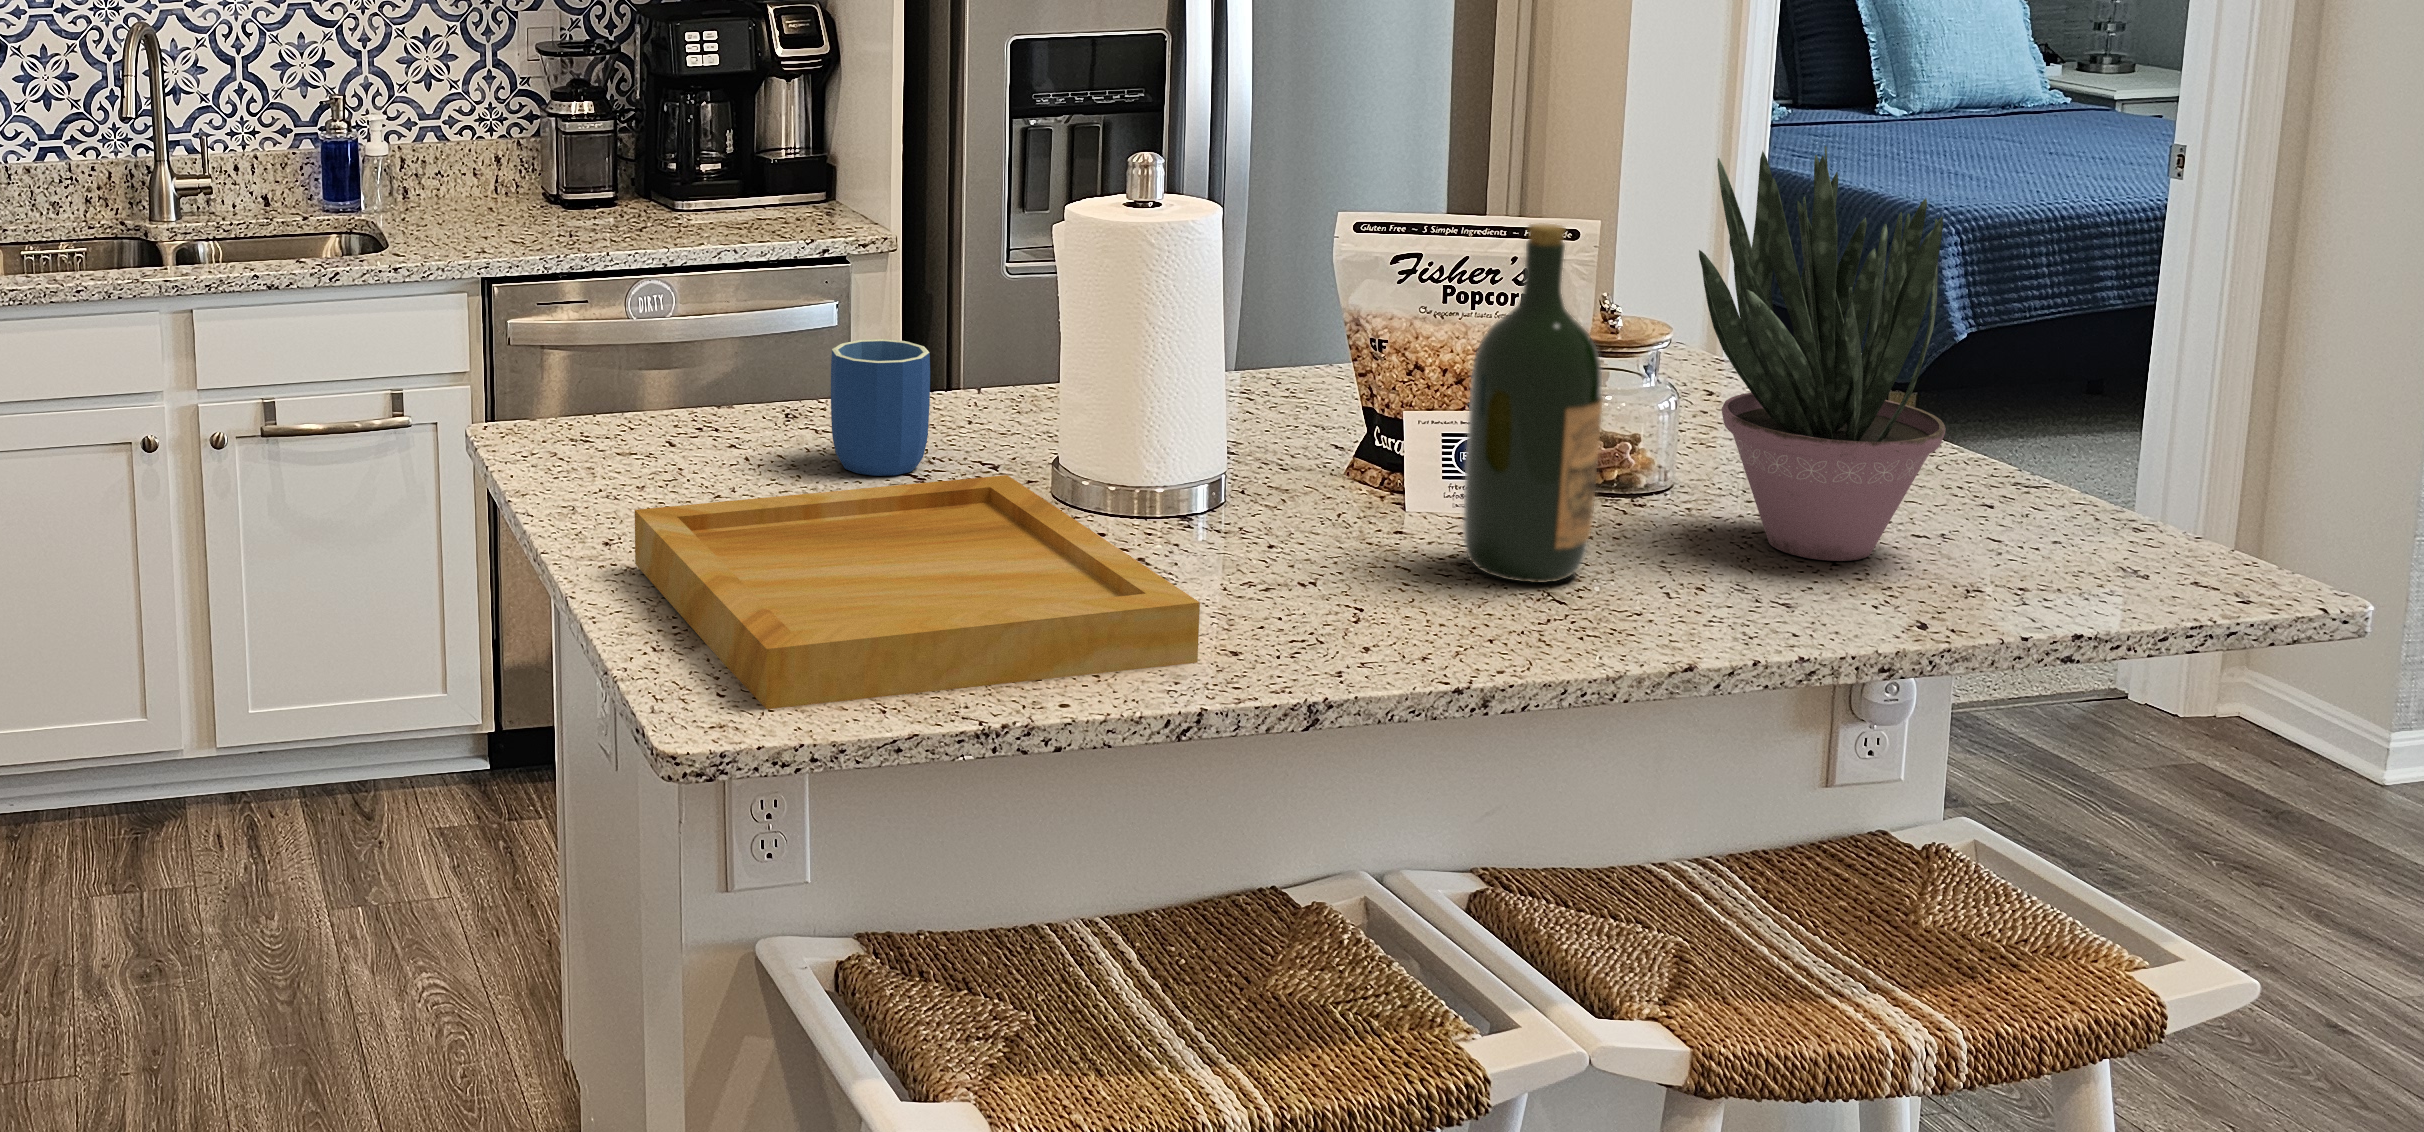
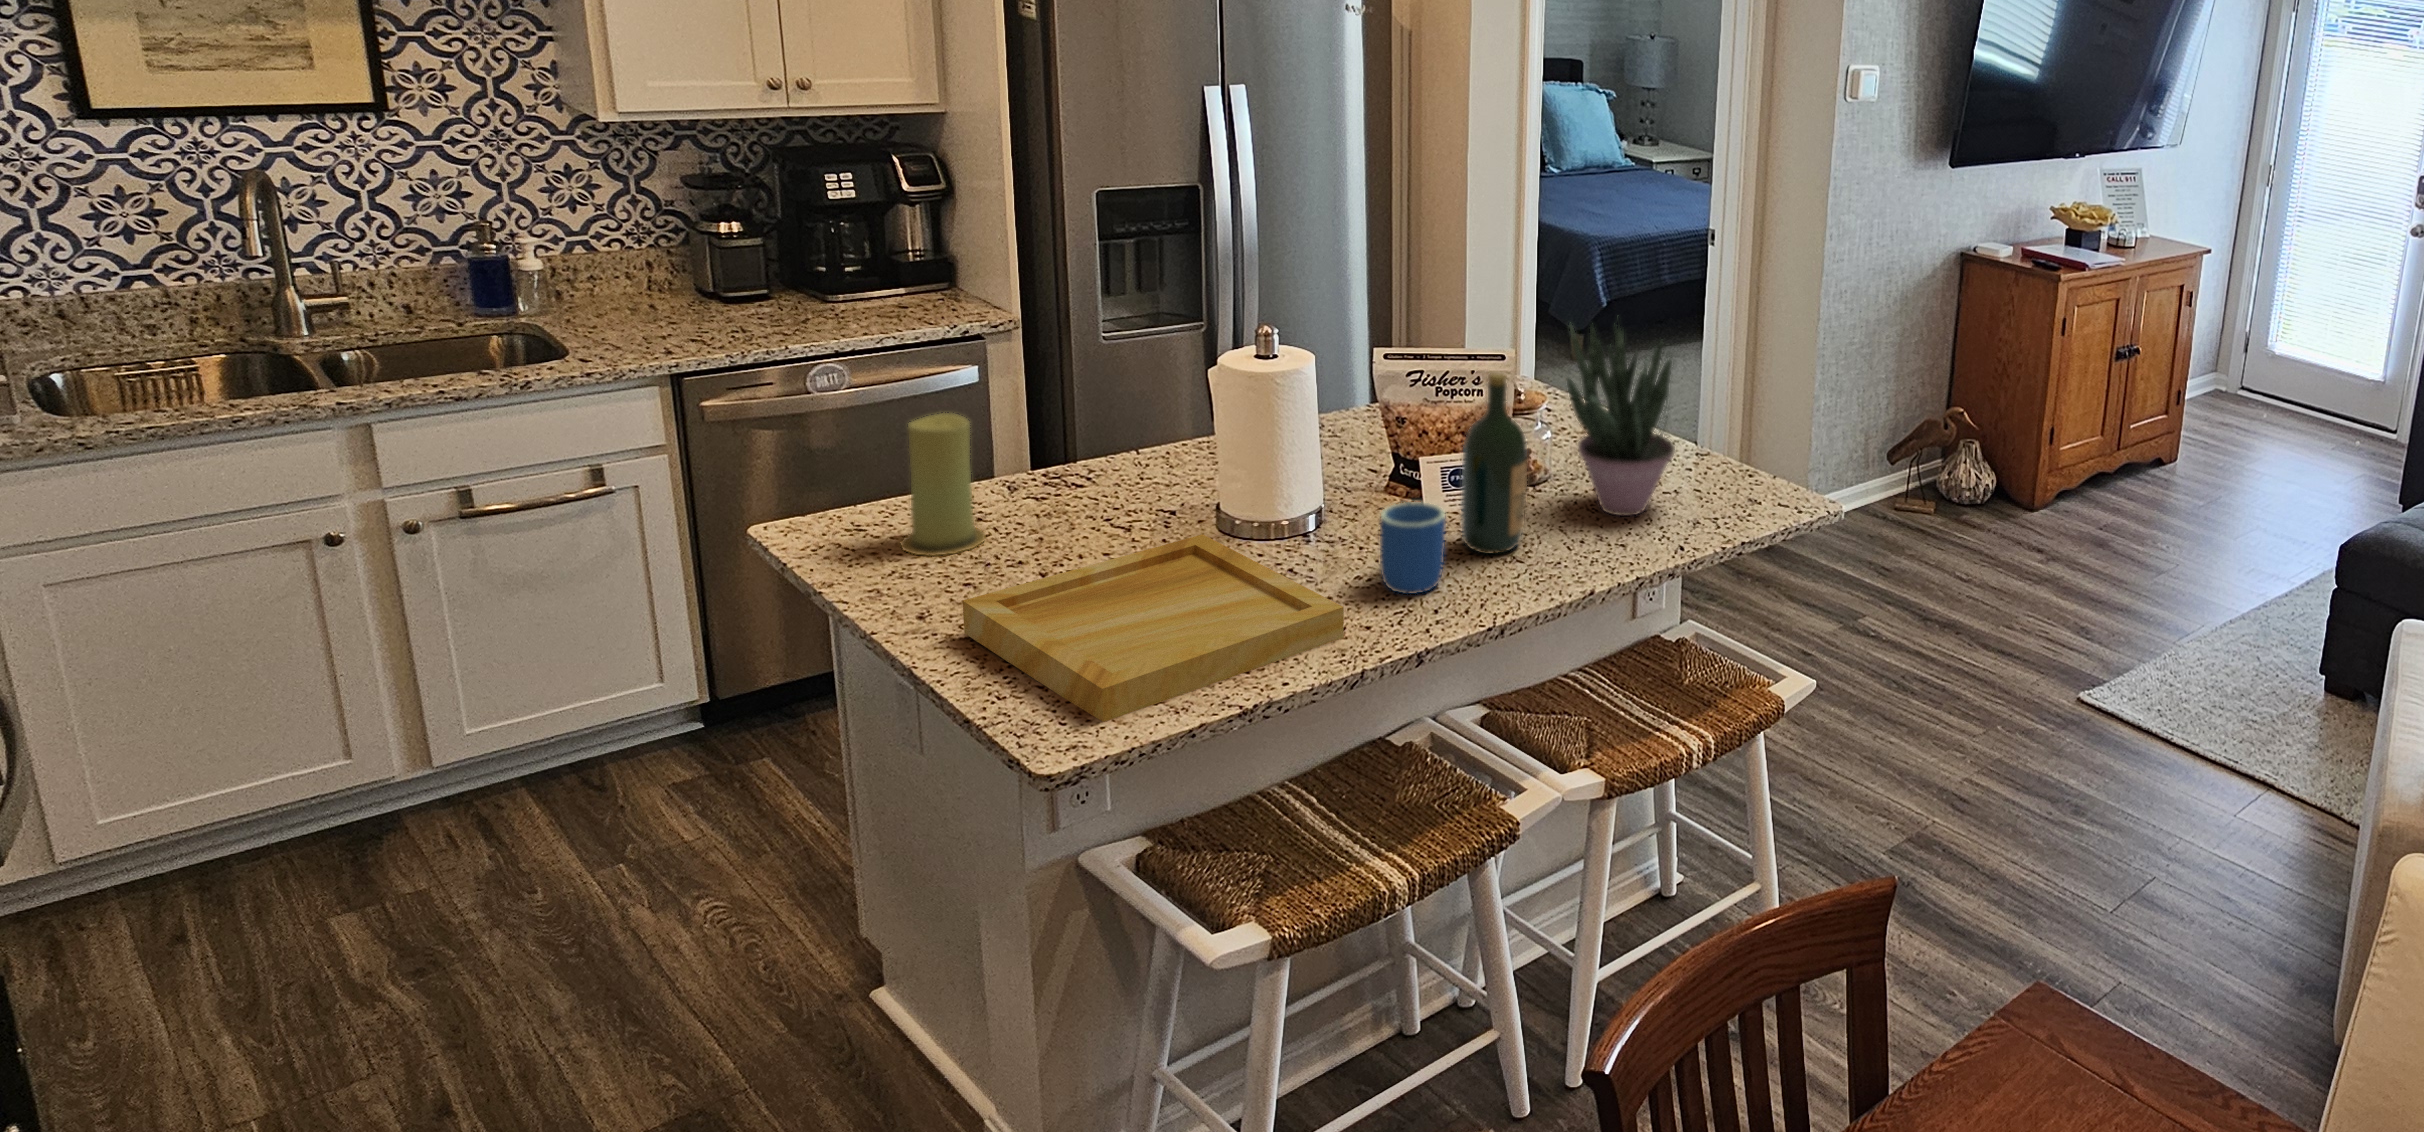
candle: none [612,261,724,473] -> present [900,413,985,556]
mug: present [831,339,930,476] -> present [1380,502,1446,594]

